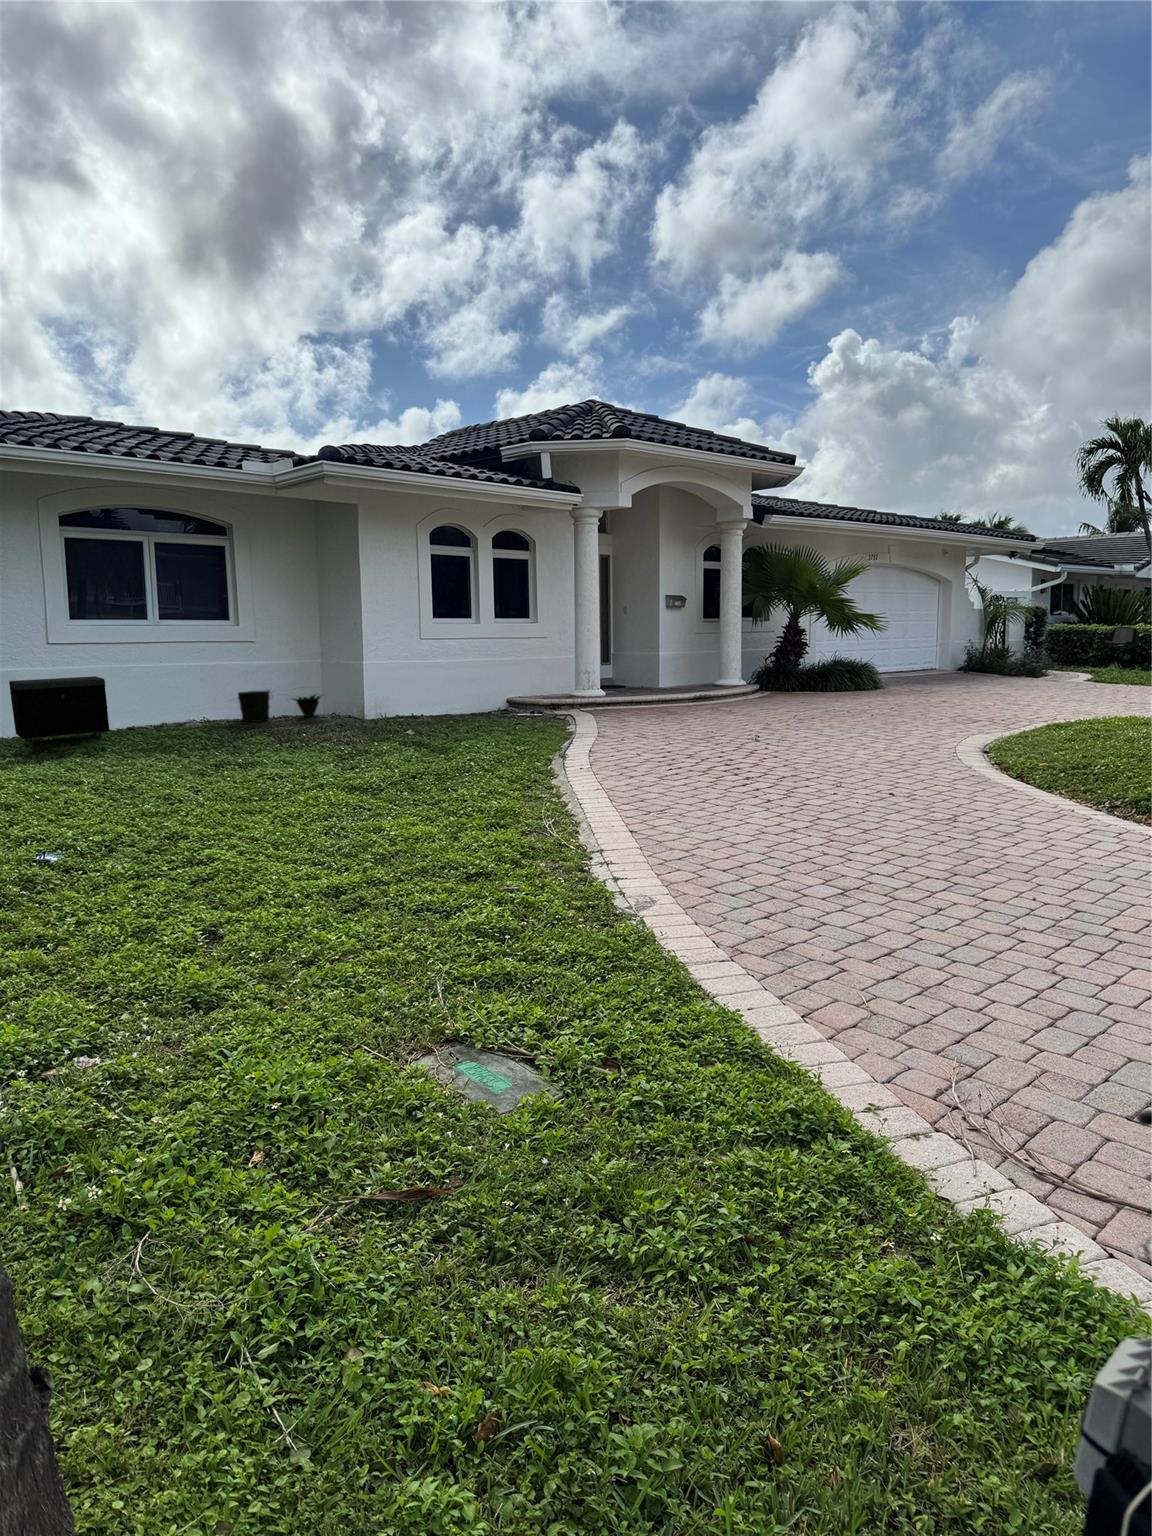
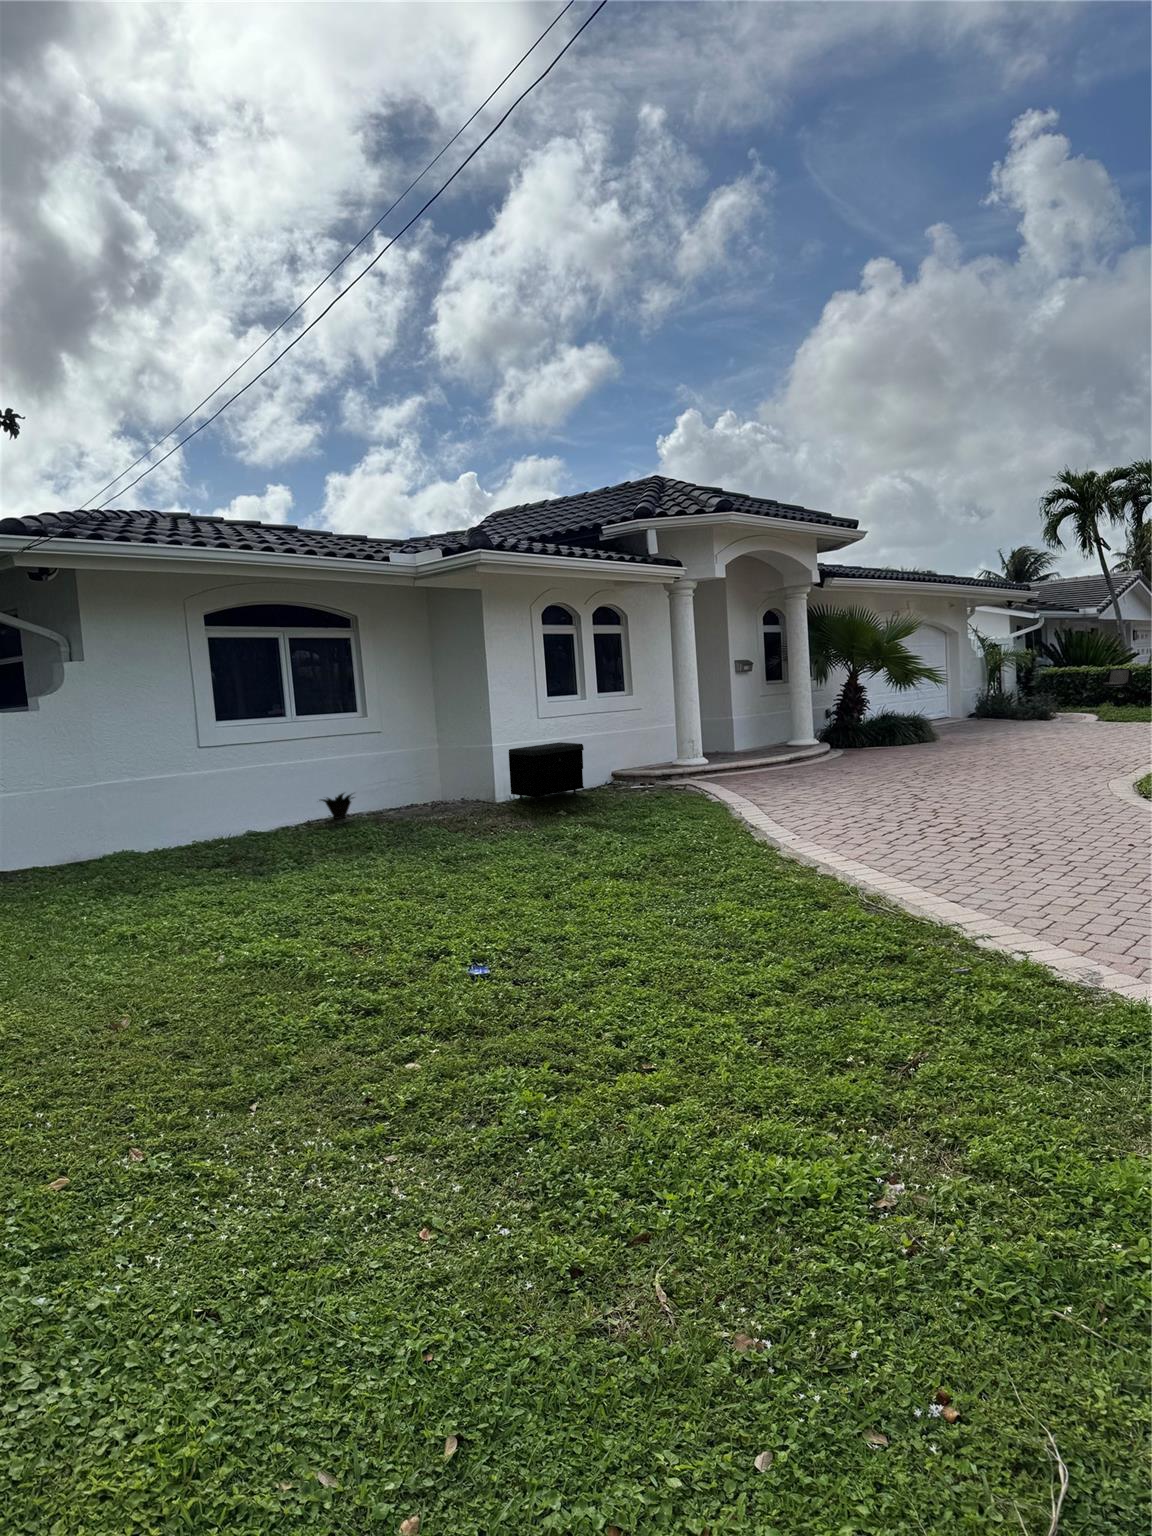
storage bench: present [9,676,110,744] -> present [509,742,584,802]
bucket: present [238,690,270,722] -> none [368,777,404,811]
decorative plant: present [293,695,320,717] -> present [321,793,353,819]

